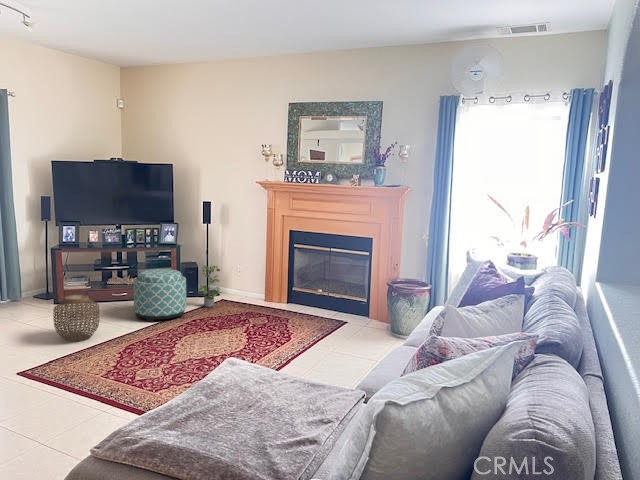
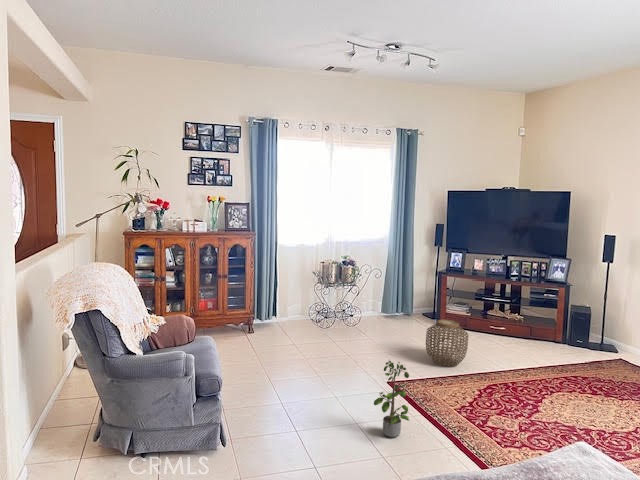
potted plant: present [198,266,222,307] -> present [374,361,409,437]
ottoman: present [134,269,186,322] -> none [507,307,570,368]

